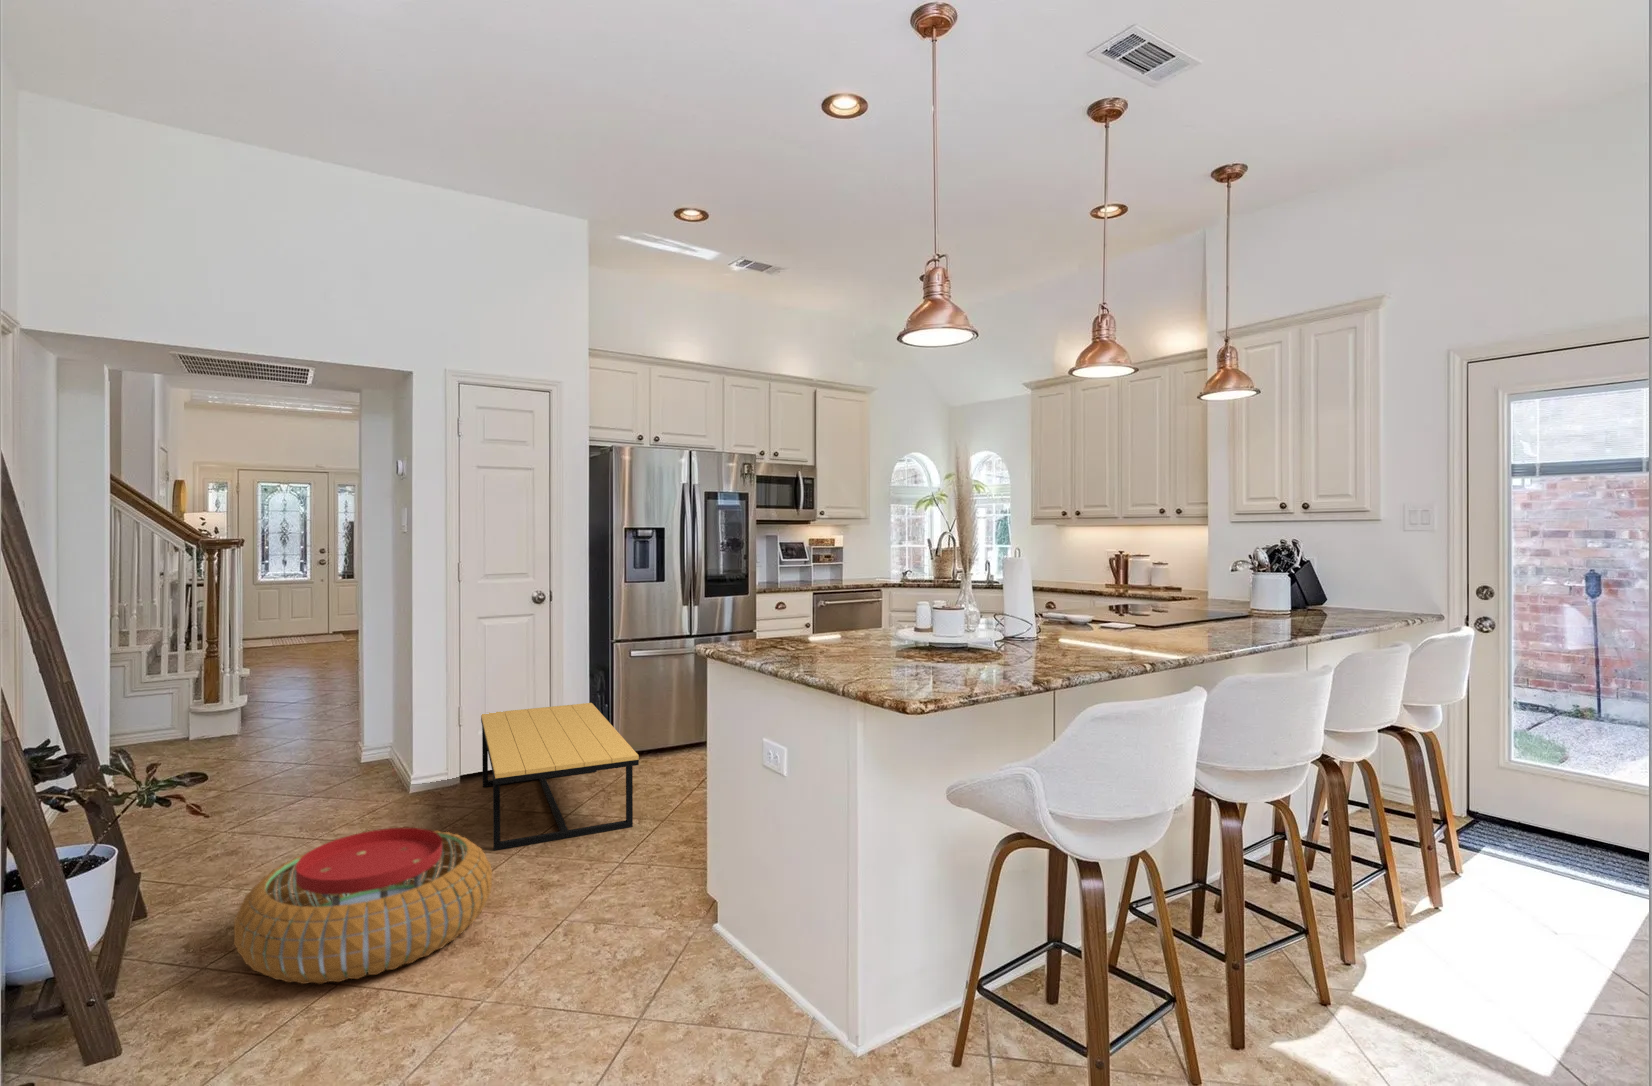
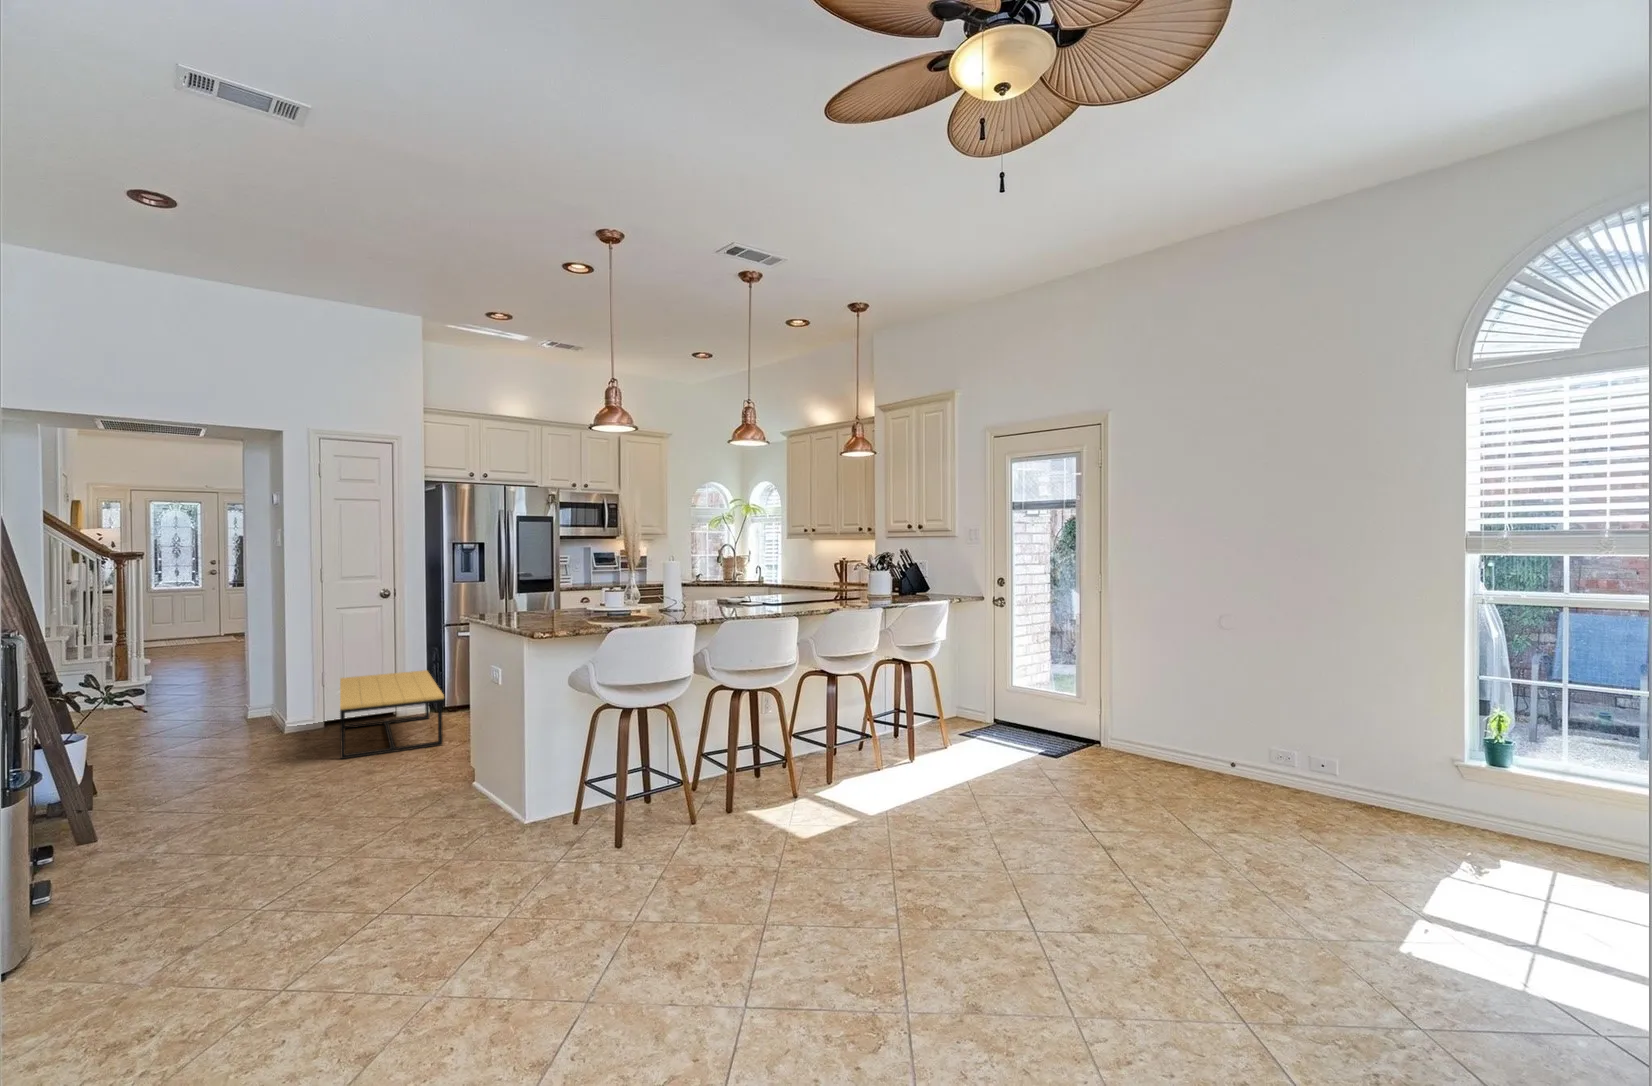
pouf: present [234,828,492,984] -> none [162,736,333,815]

